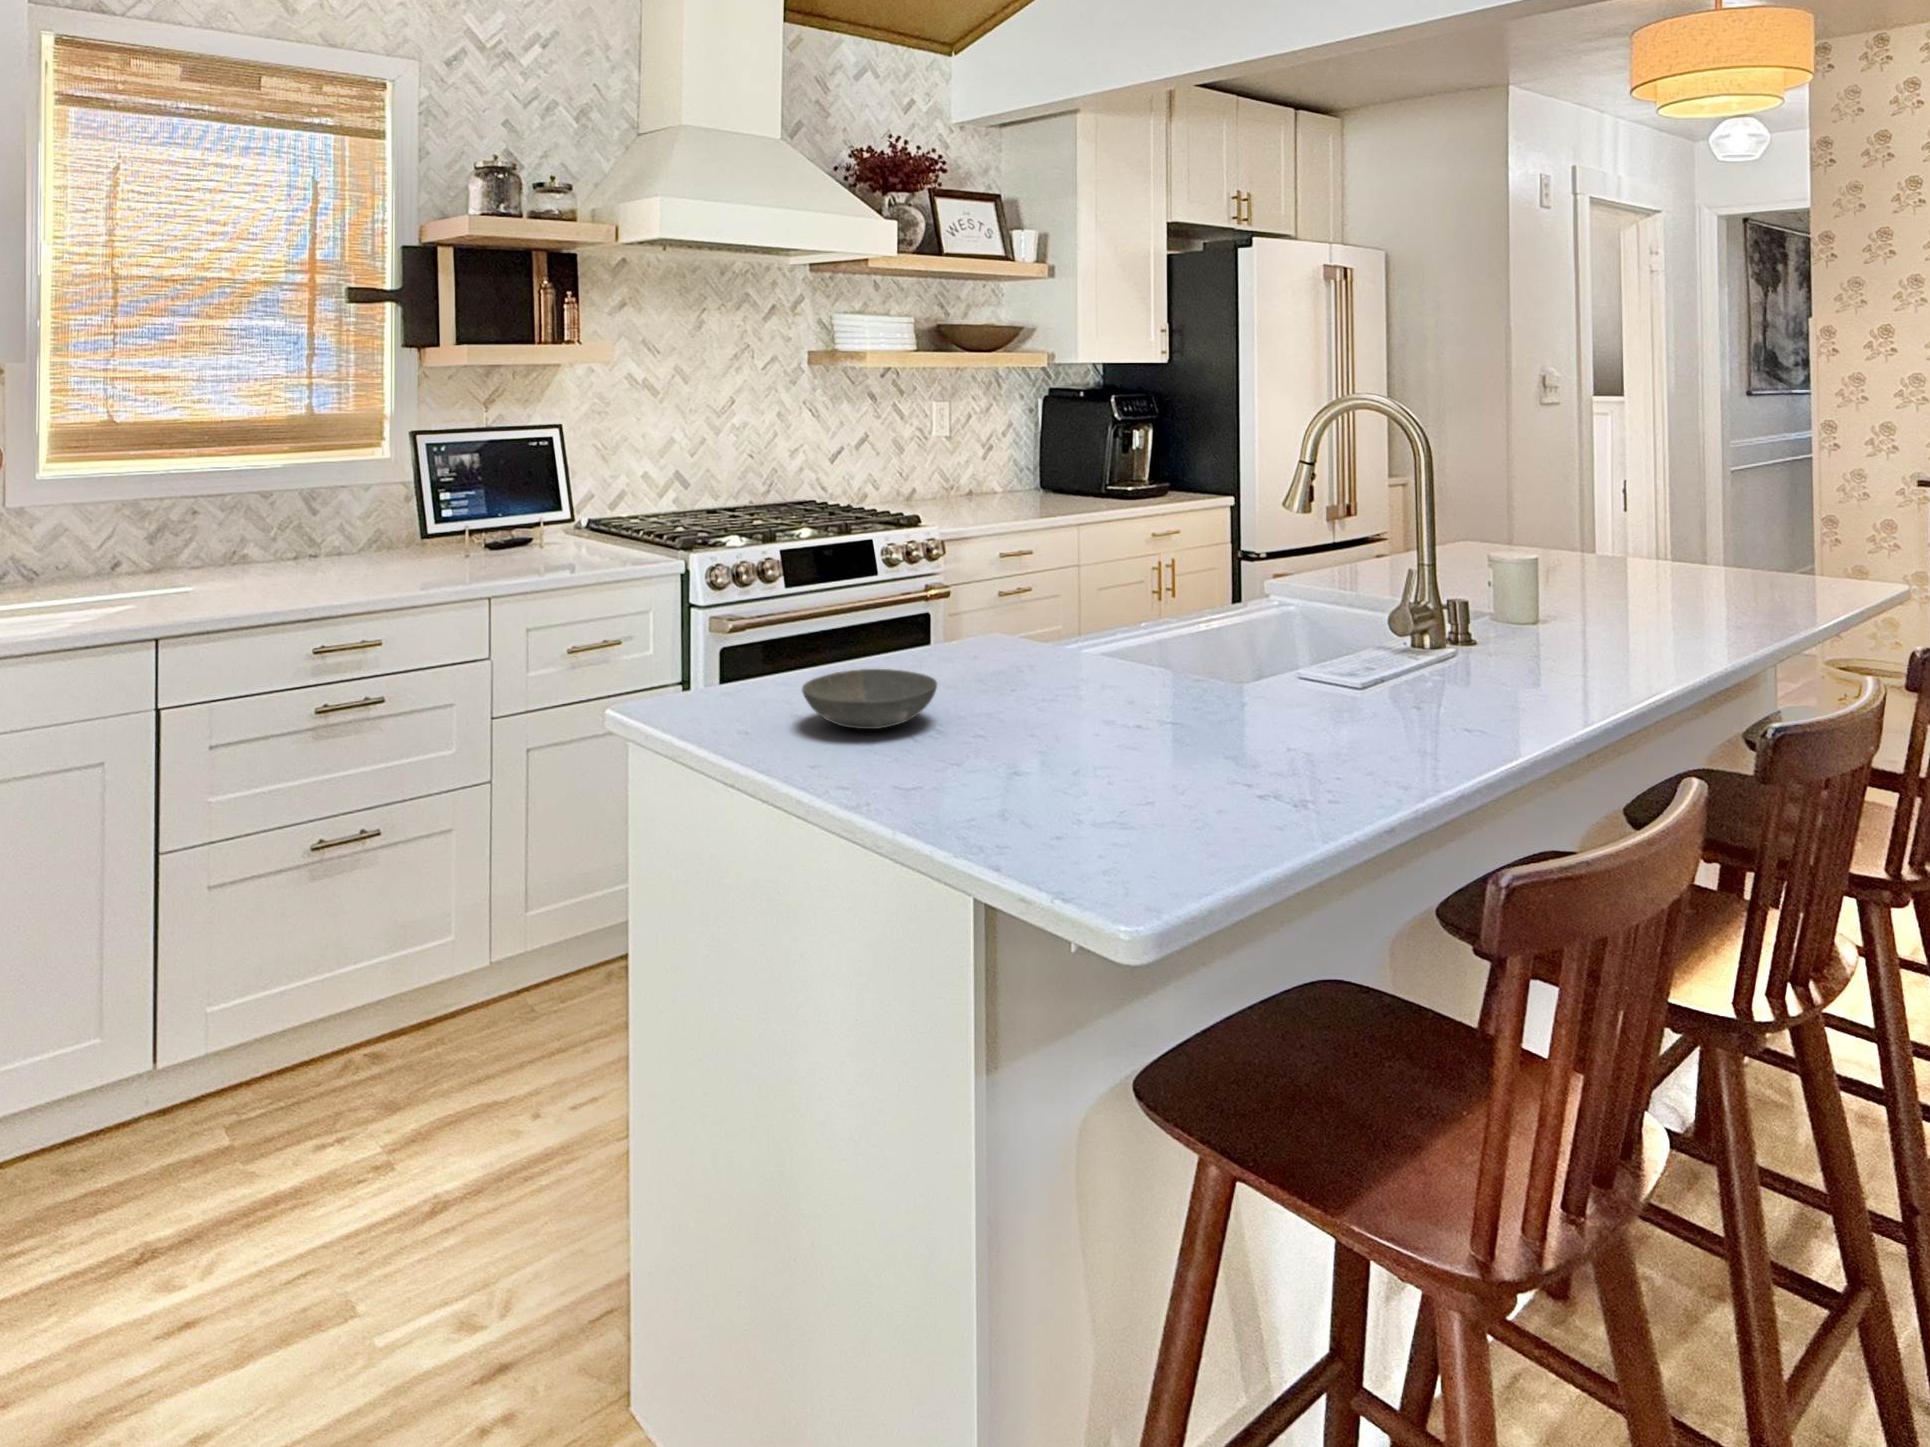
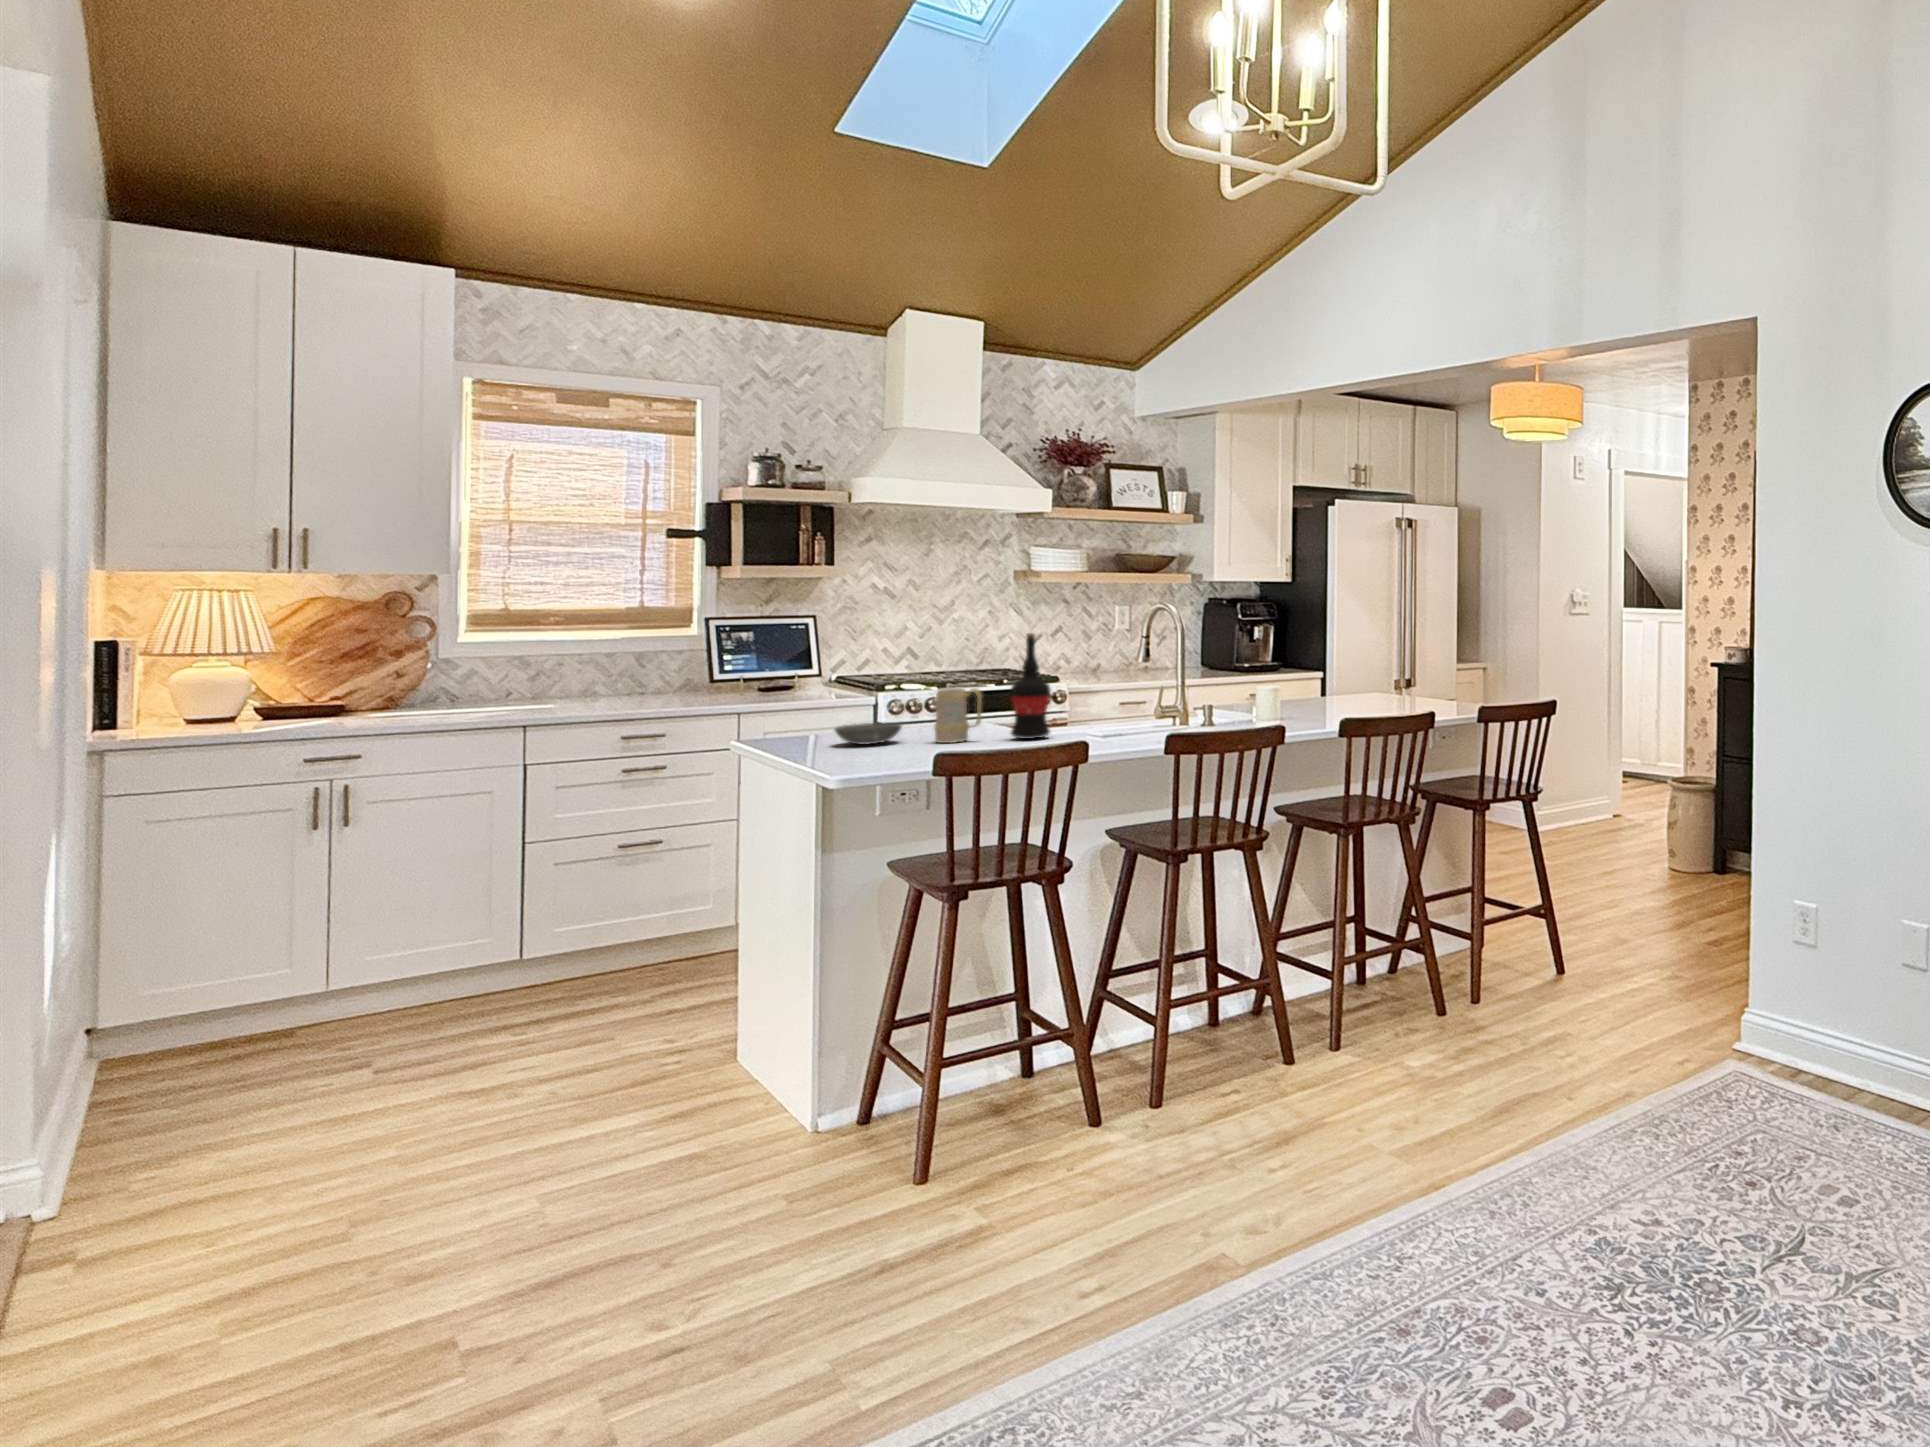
wine bottle: none [1156,474,1239,710] -> present [1011,633,1050,739]
mug: none [1006,597,1107,724] -> present [934,688,982,743]

